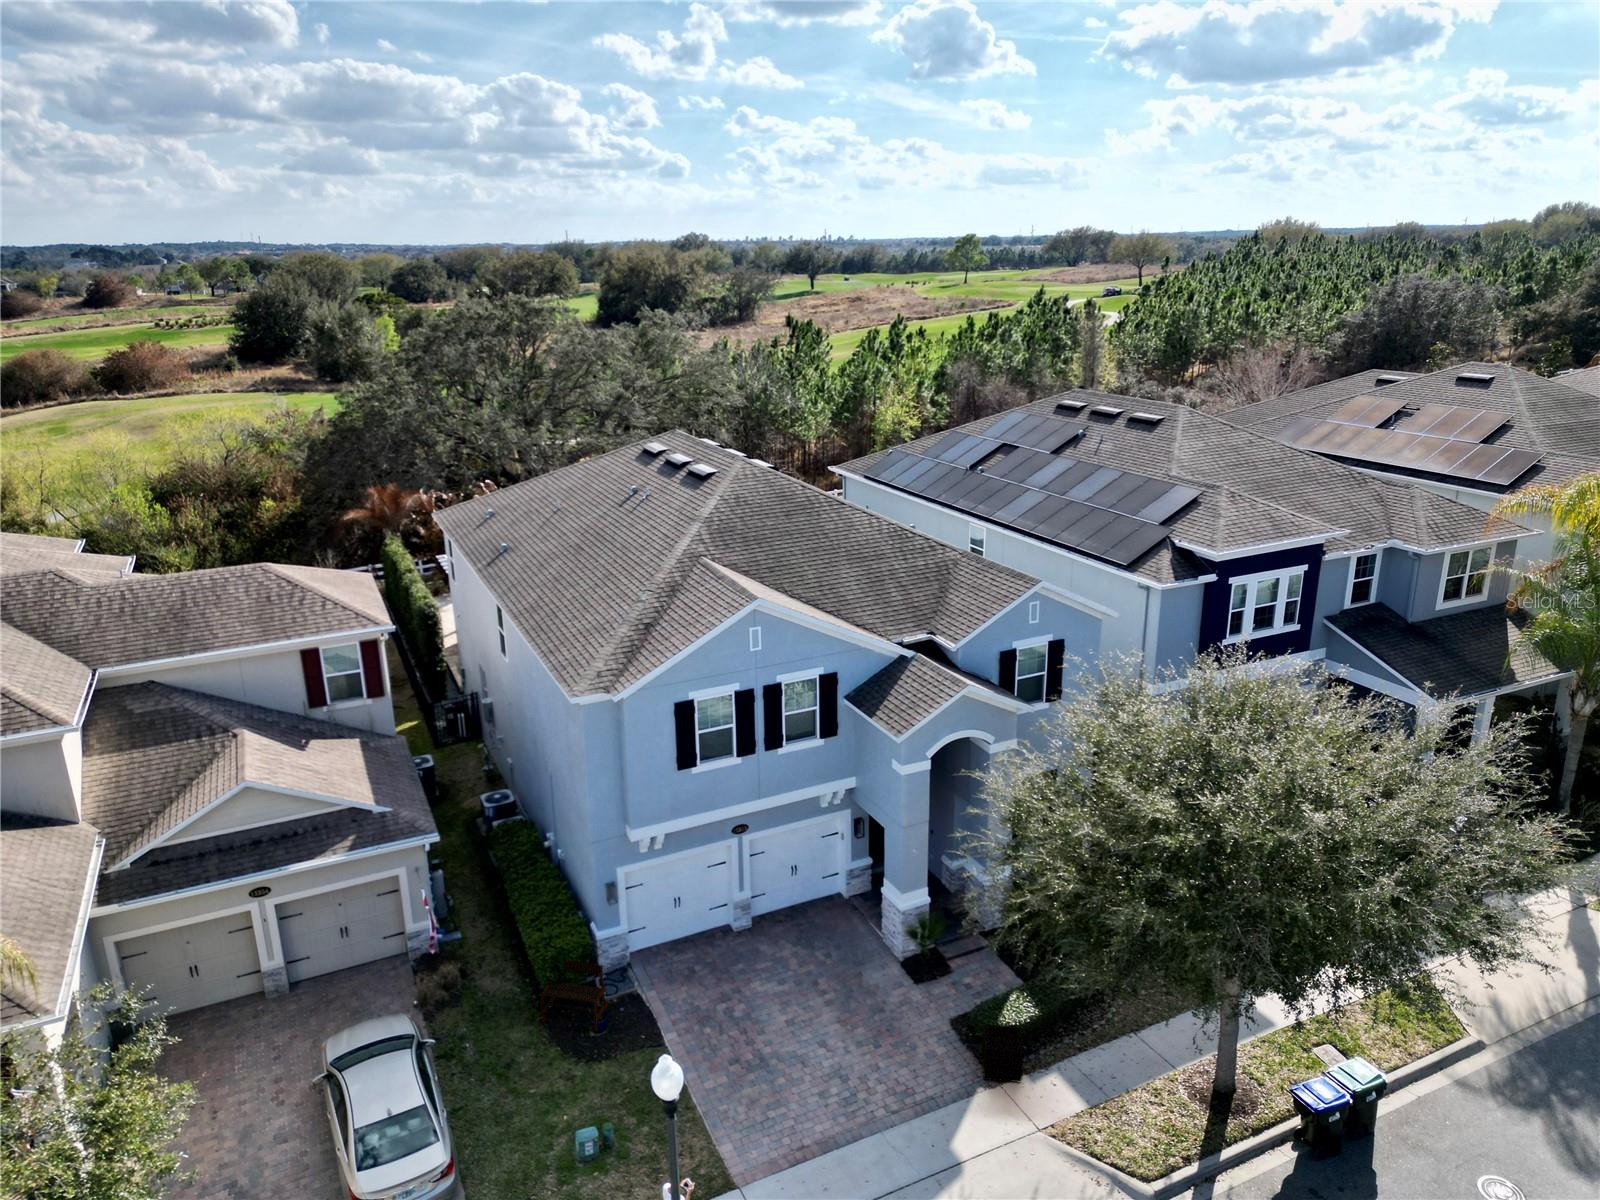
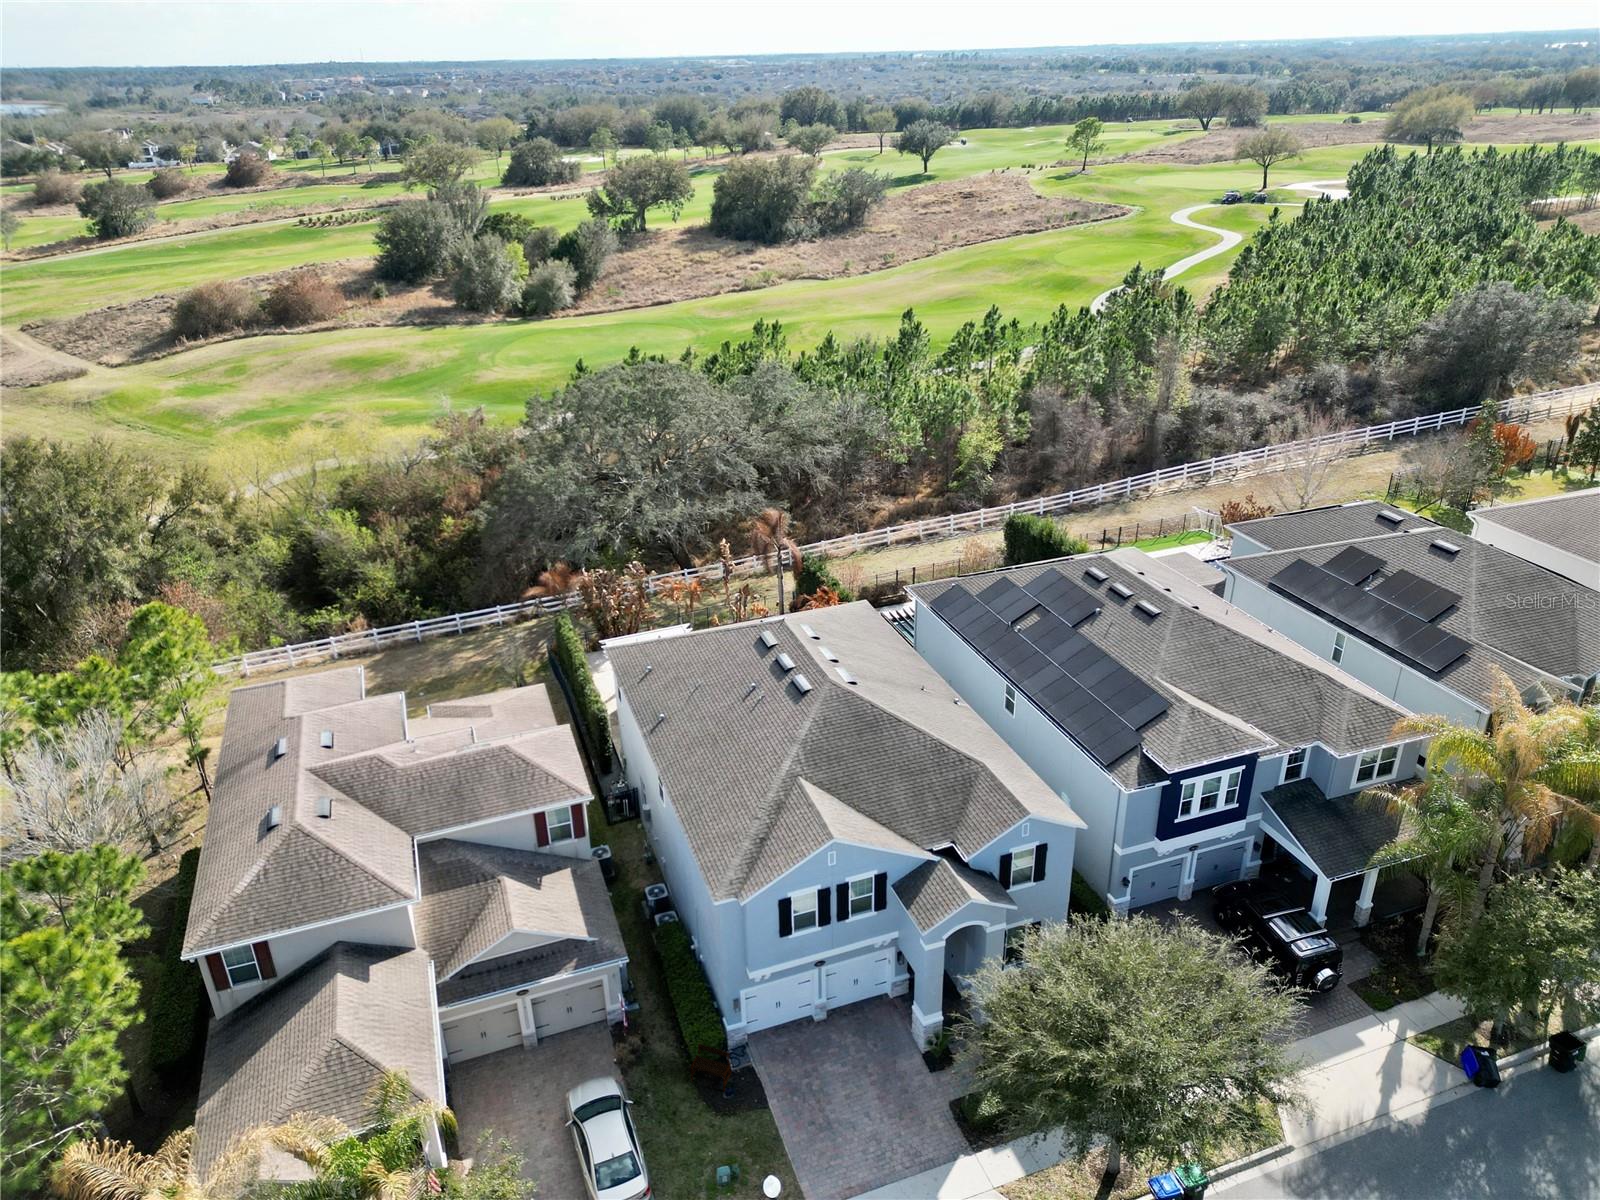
wooden crate: present [982,1024,1024,1083] -> none [961,1118,987,1157]

